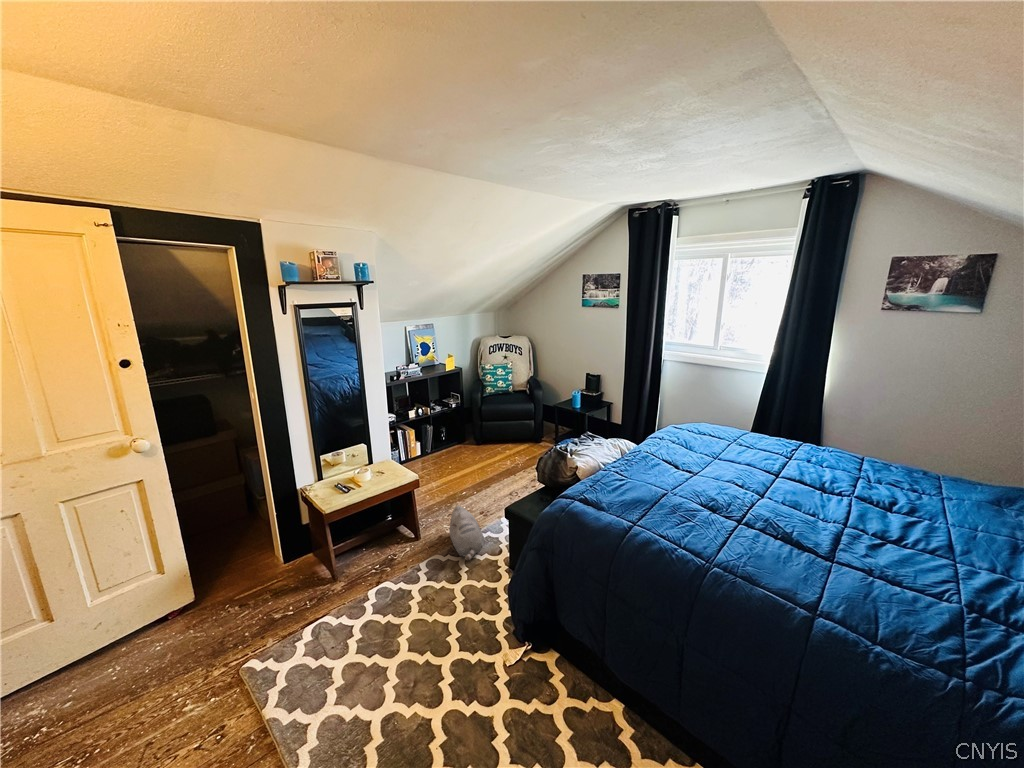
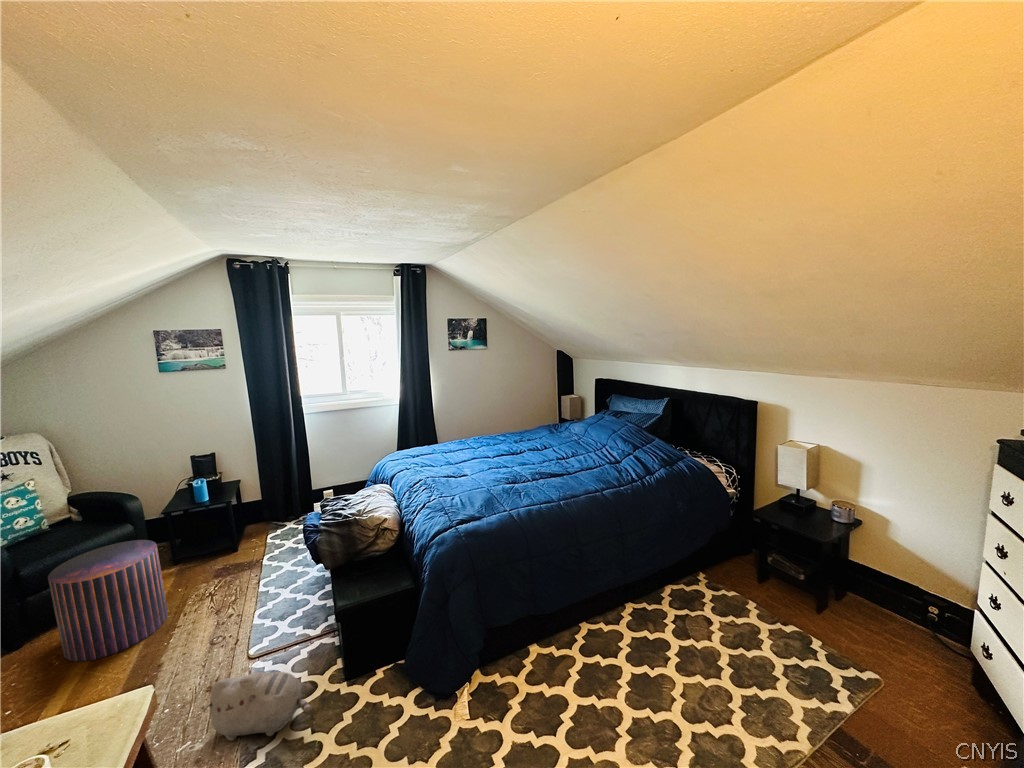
pouf: none [478,410,525,469] -> present [48,540,168,662]

